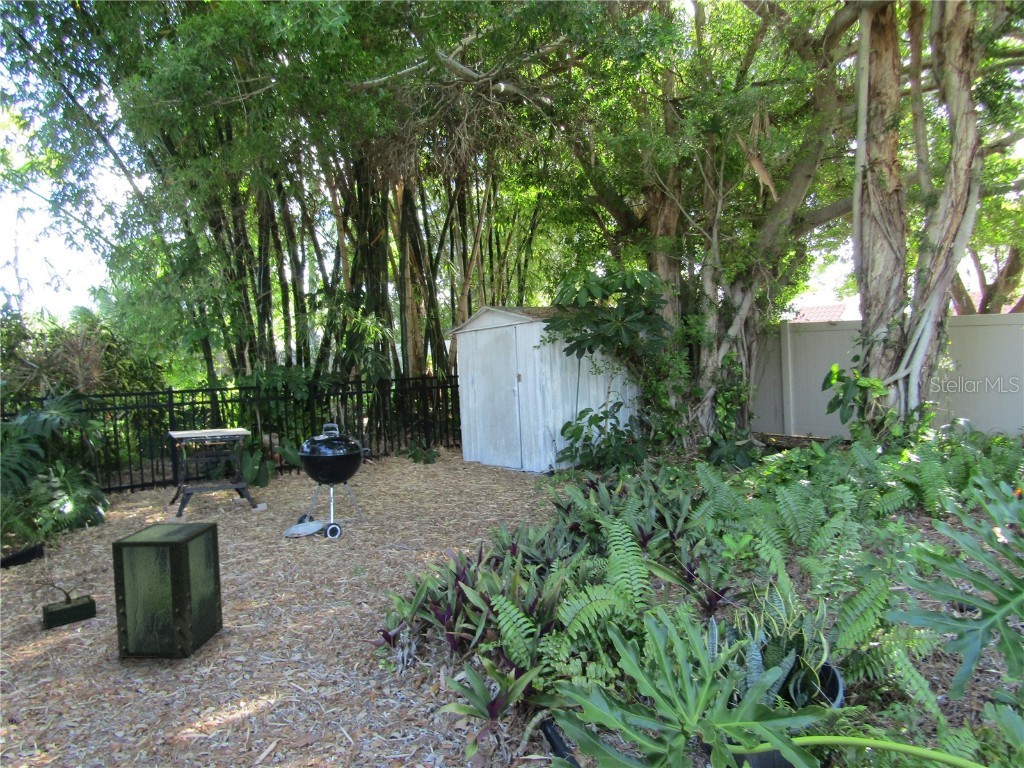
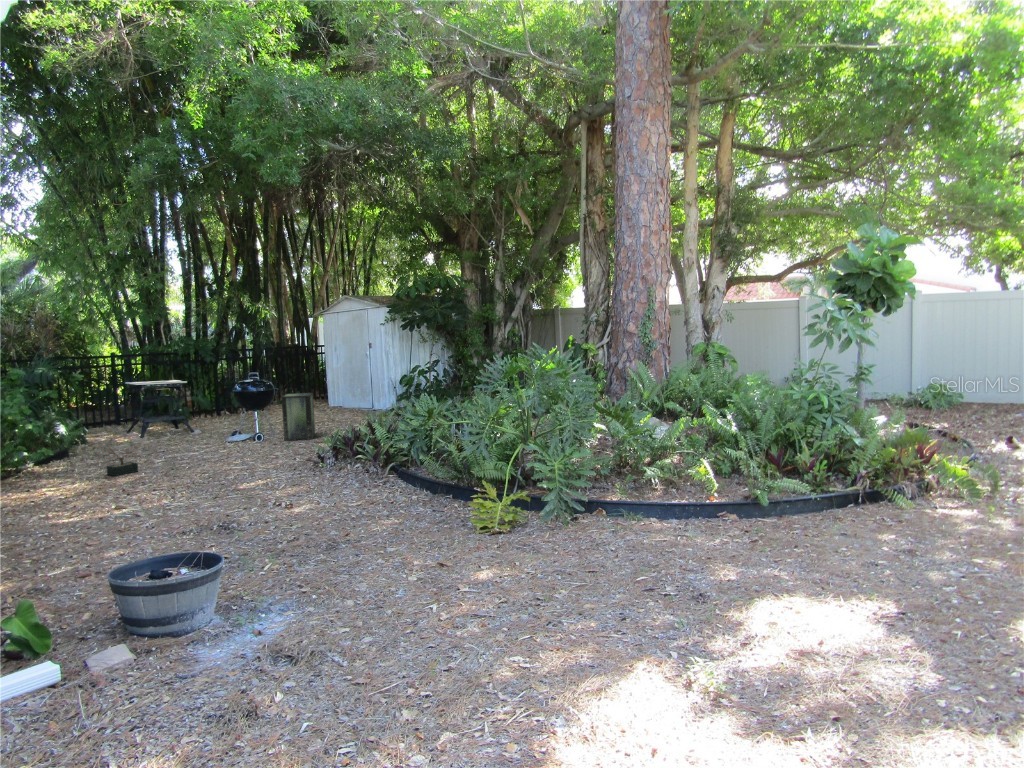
storage box: present [112,523,223,658] -> present [282,393,315,441]

